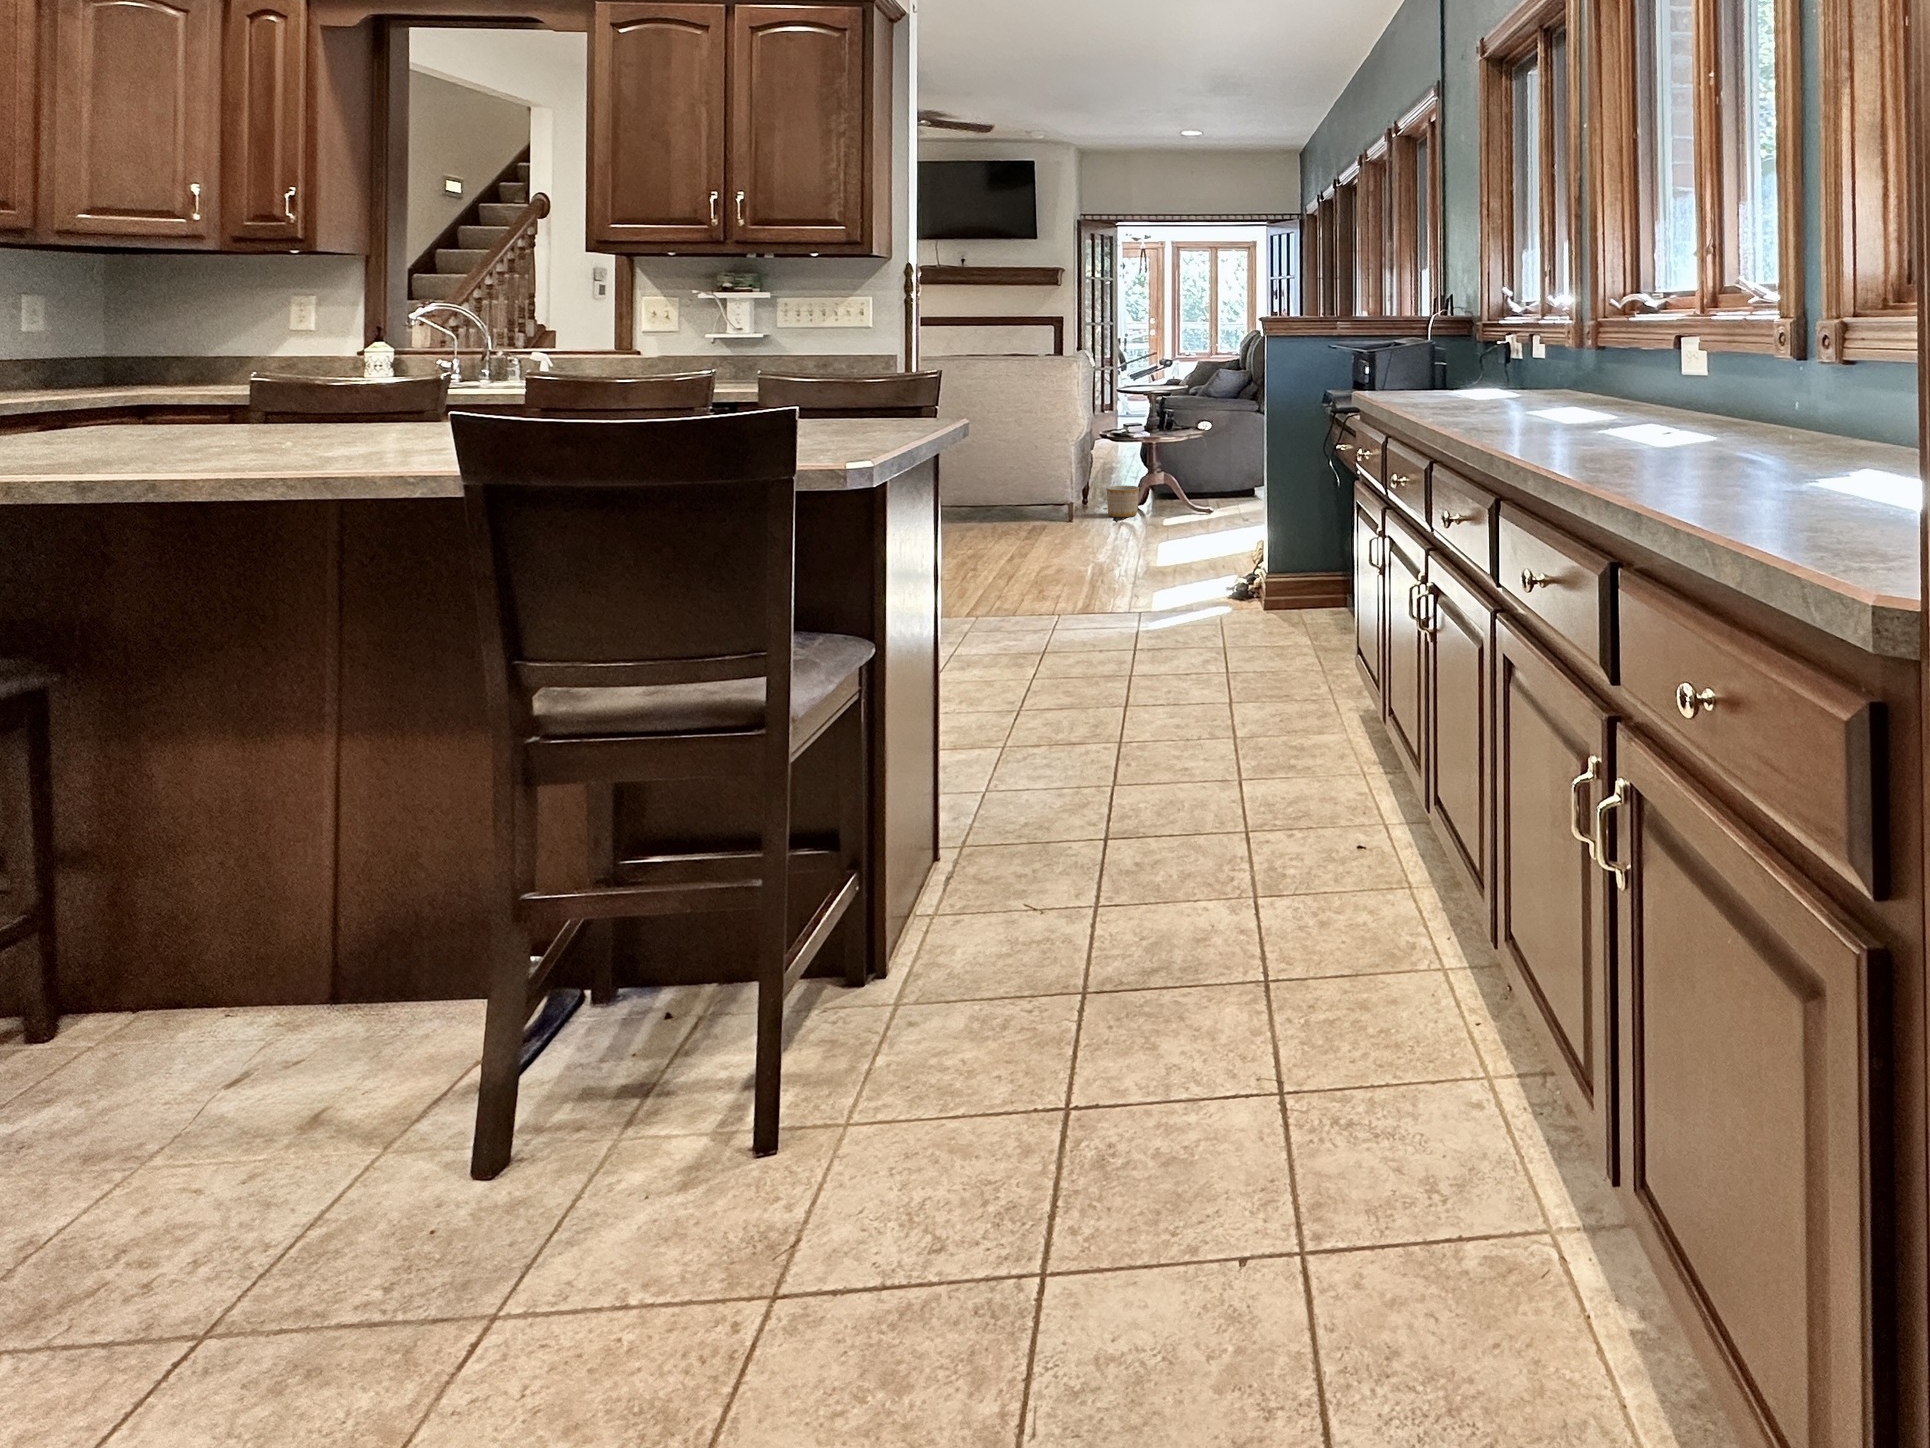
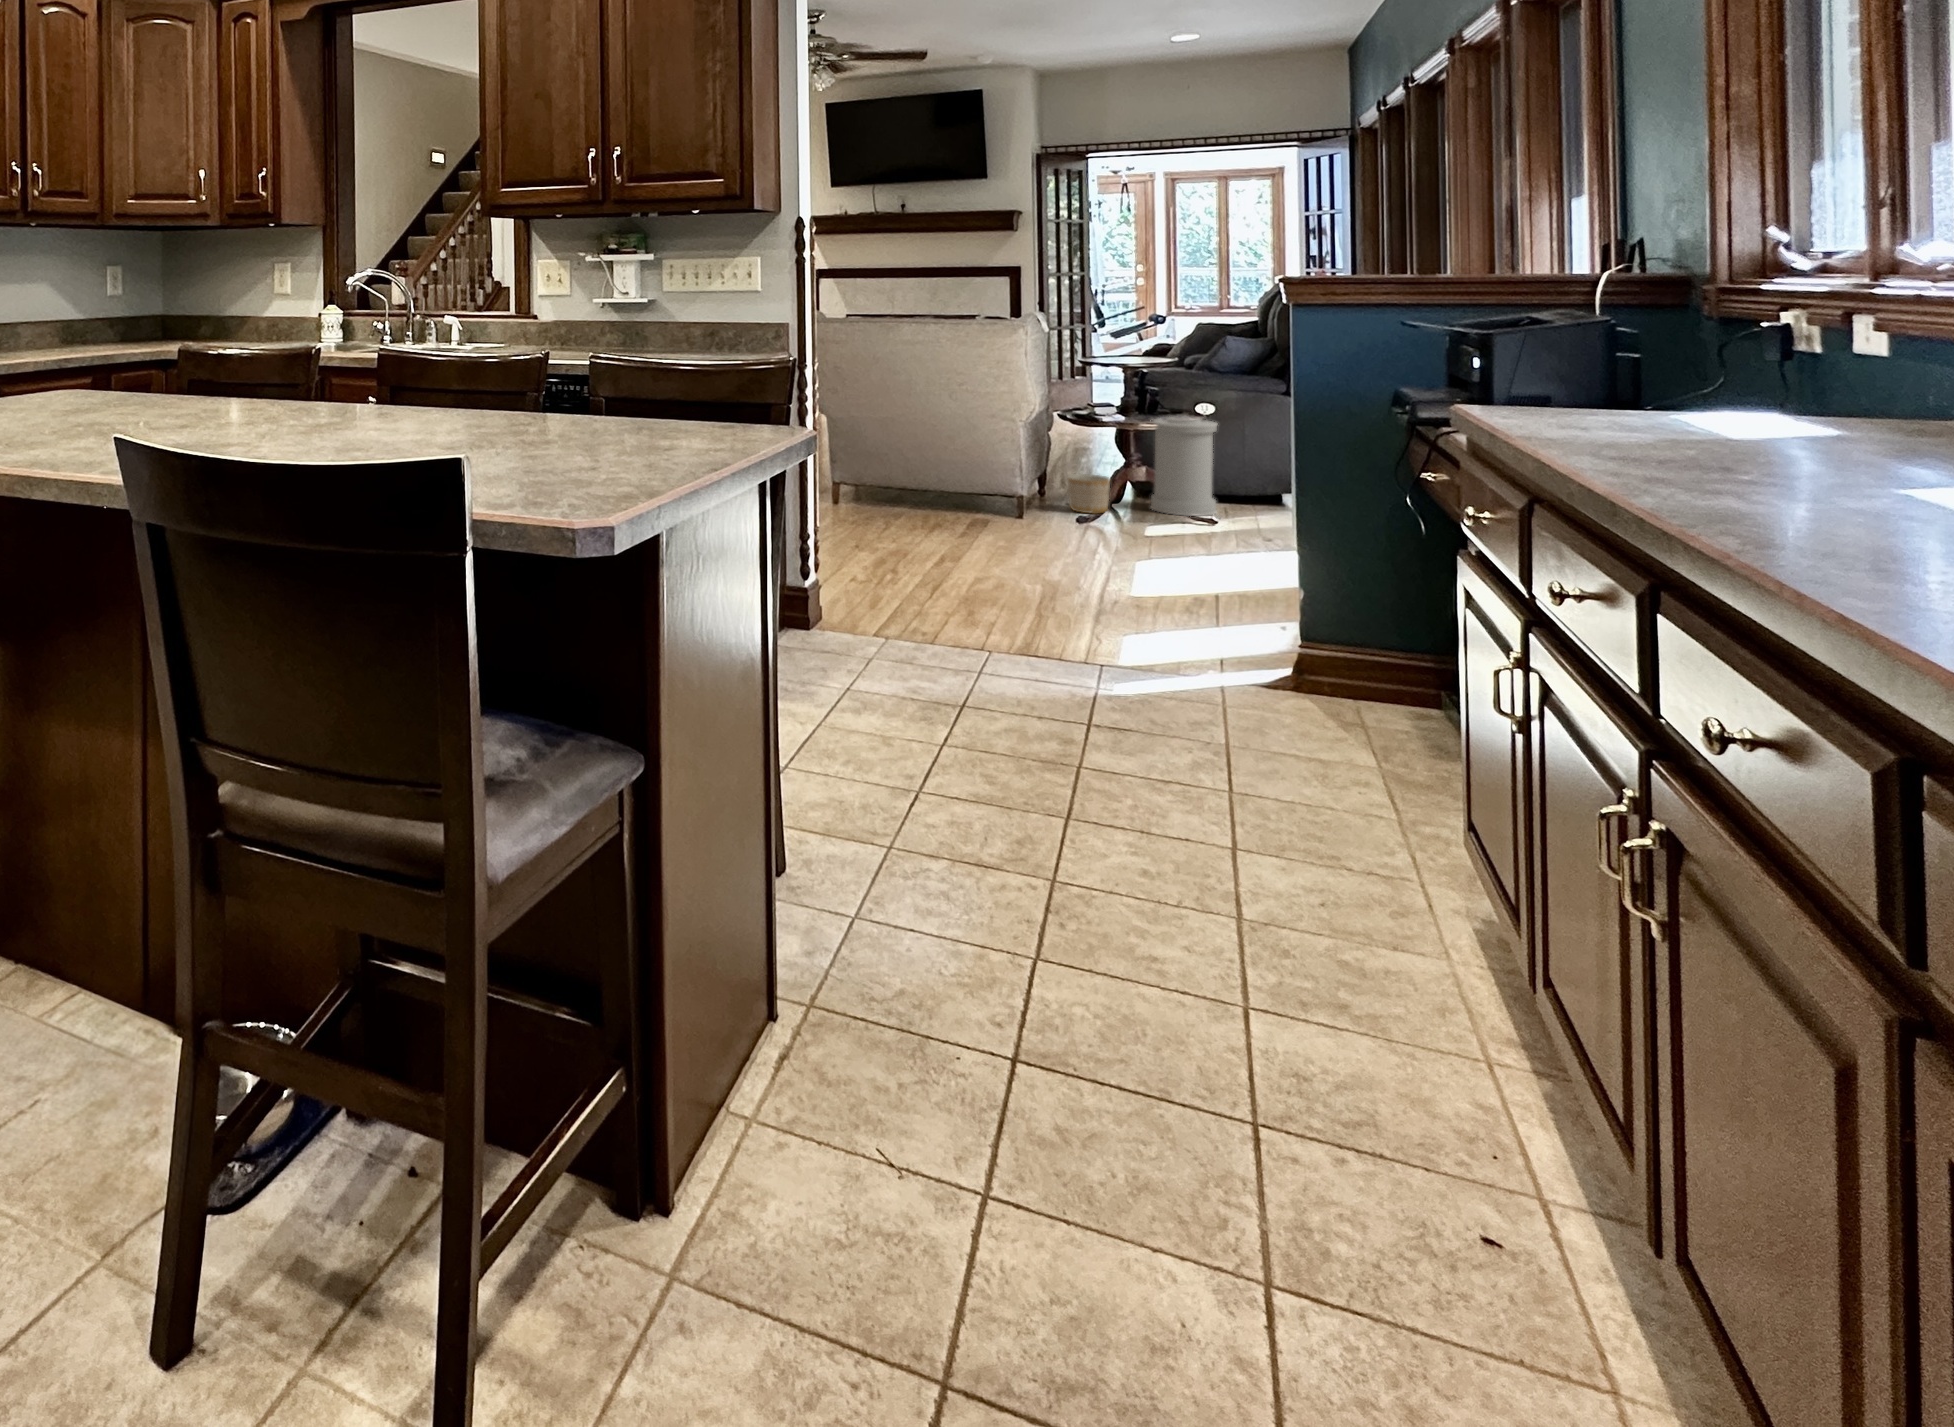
trash can: none [1168,435,1216,513] -> present [1151,417,1217,516]

